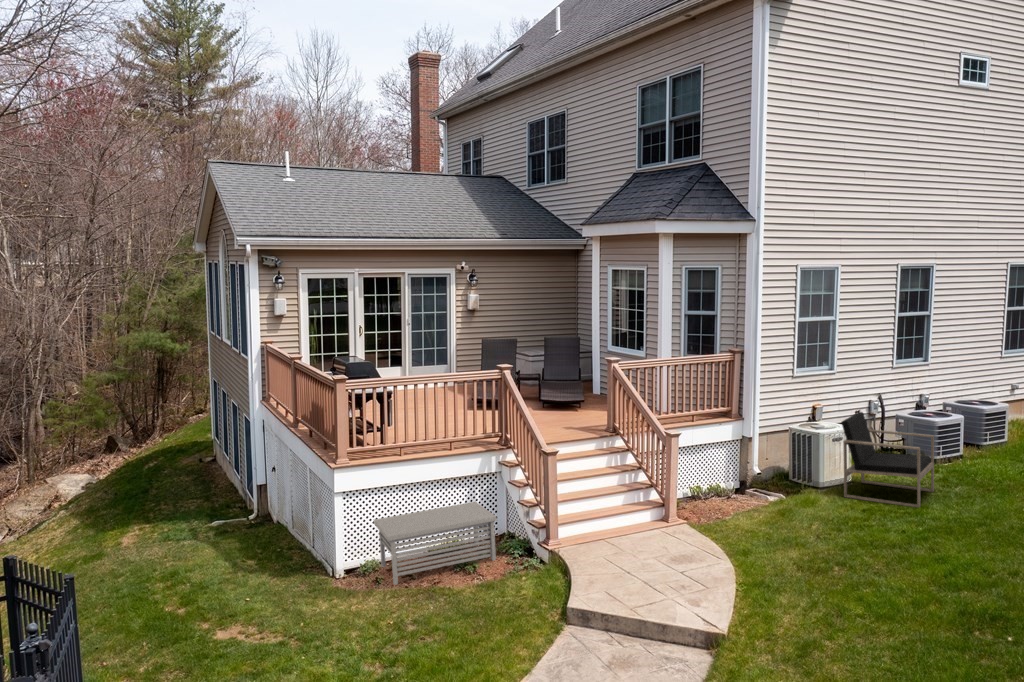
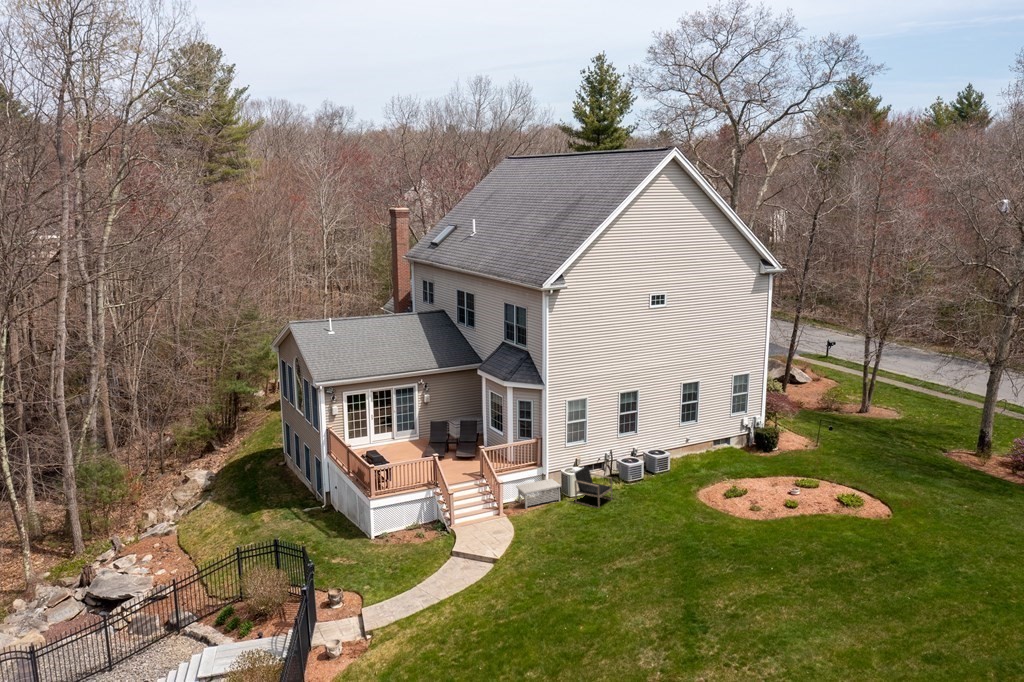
storage bench: present [374,502,497,585] -> present [516,479,561,509]

